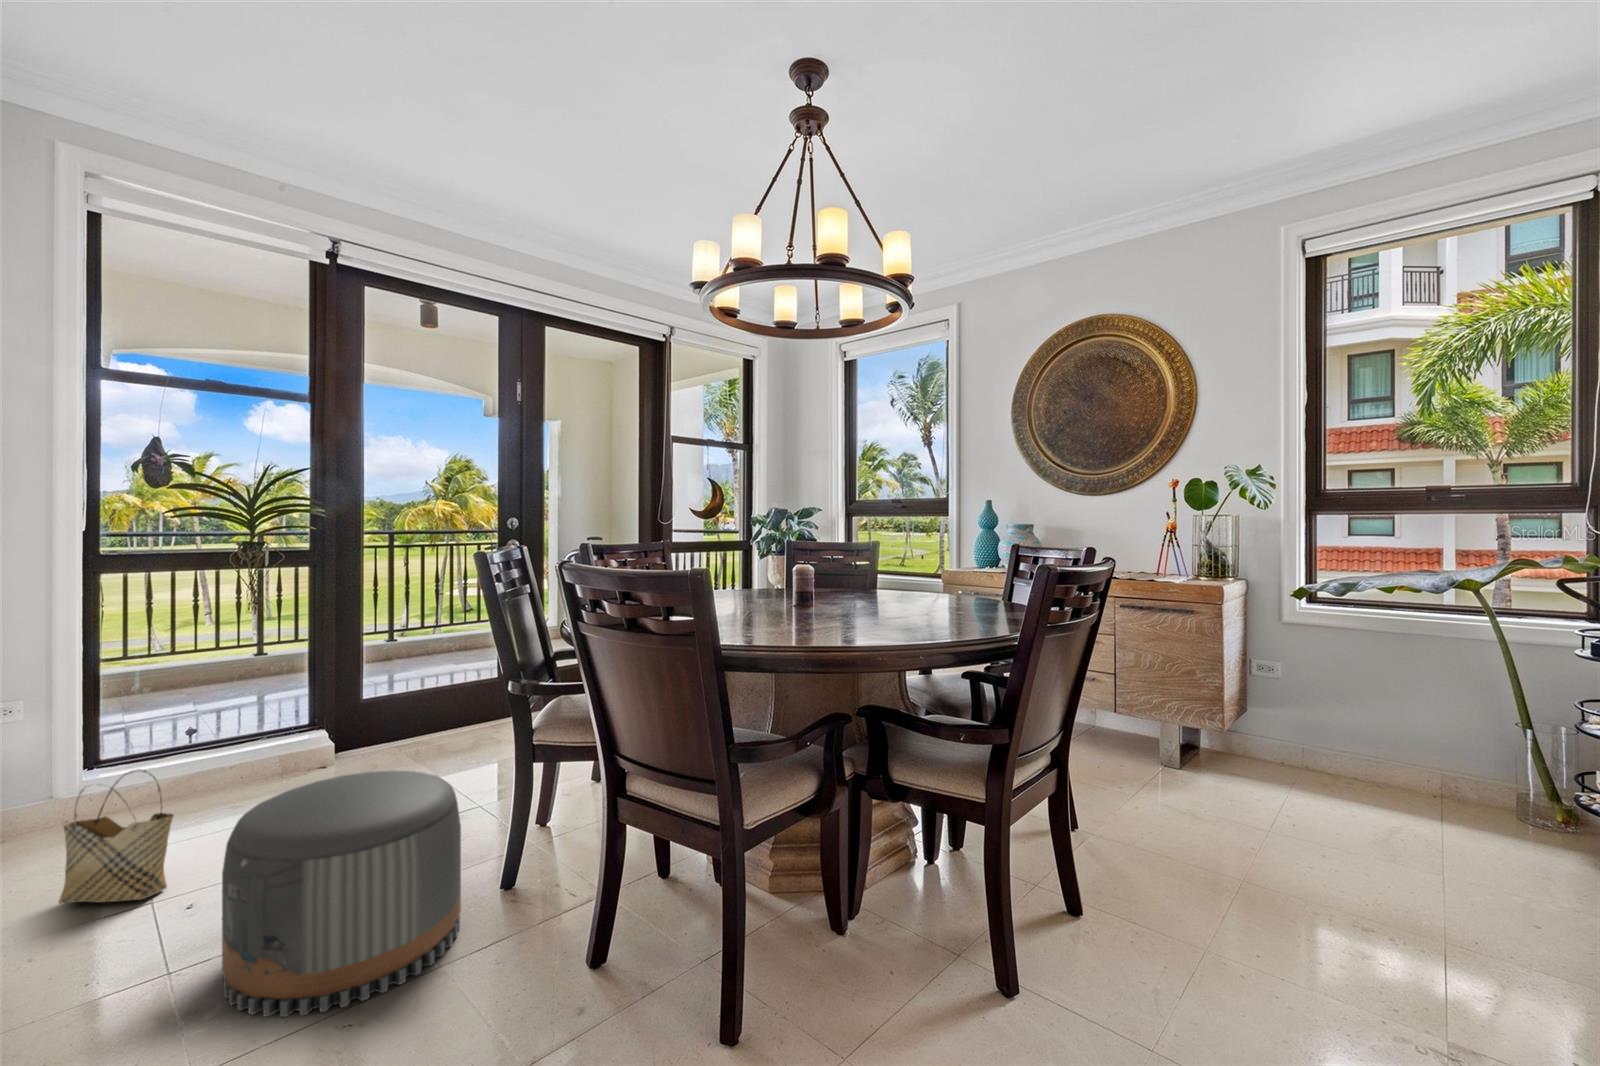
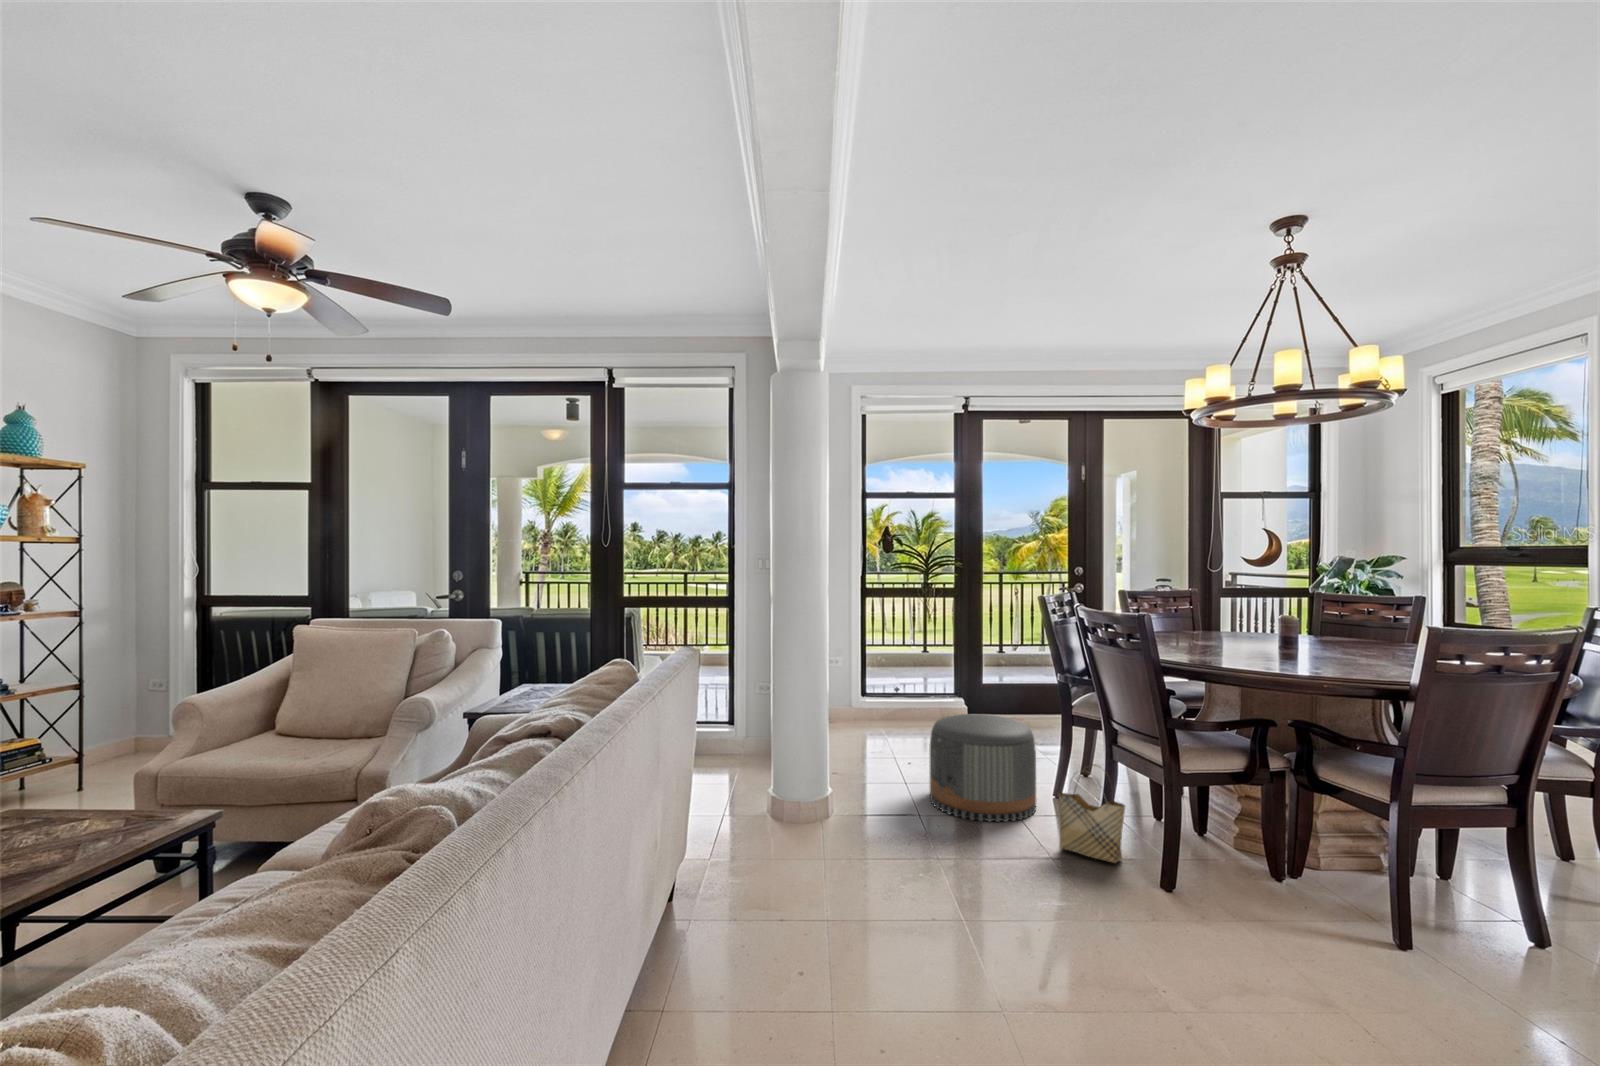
woven basket: present [59,769,173,904] -> present [1058,766,1125,863]

